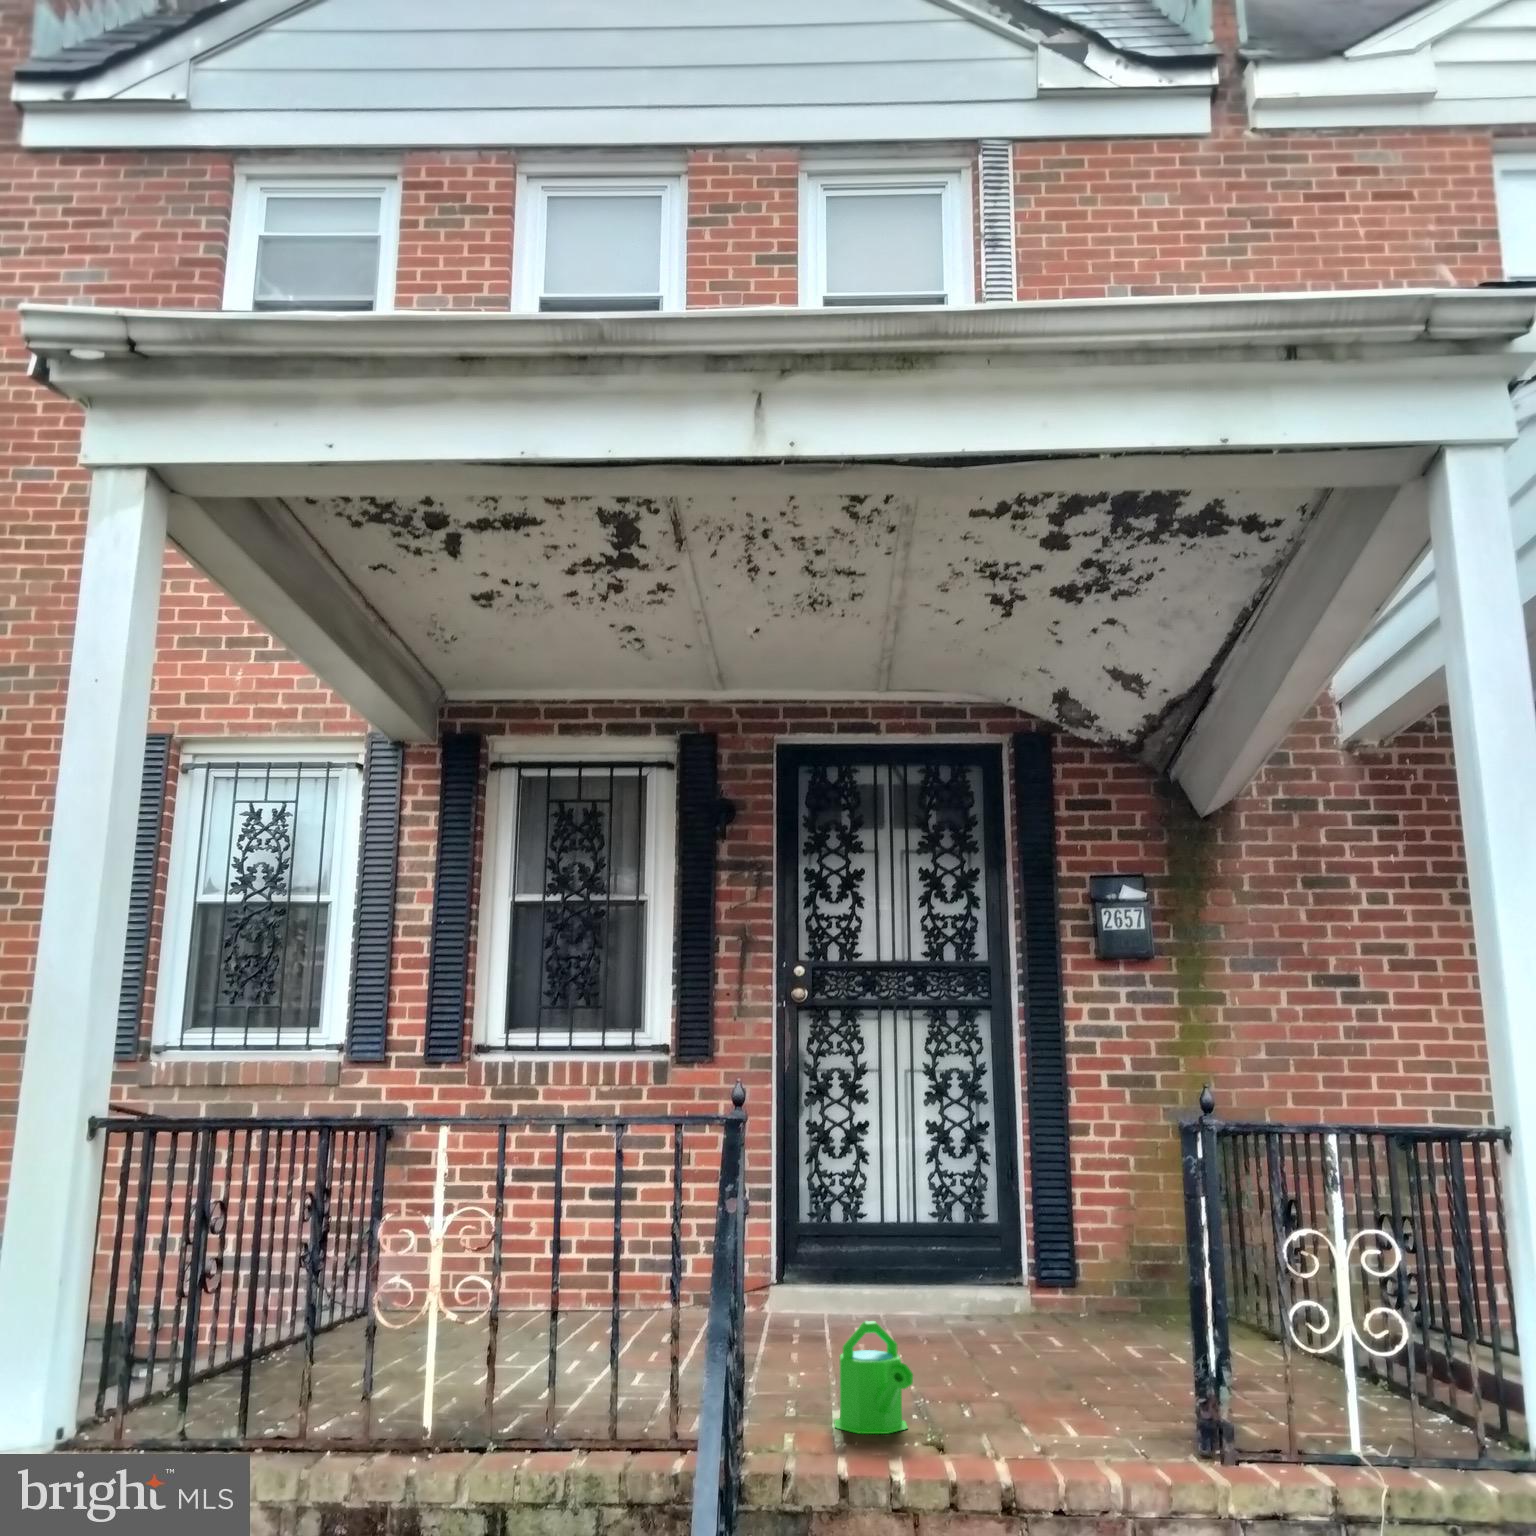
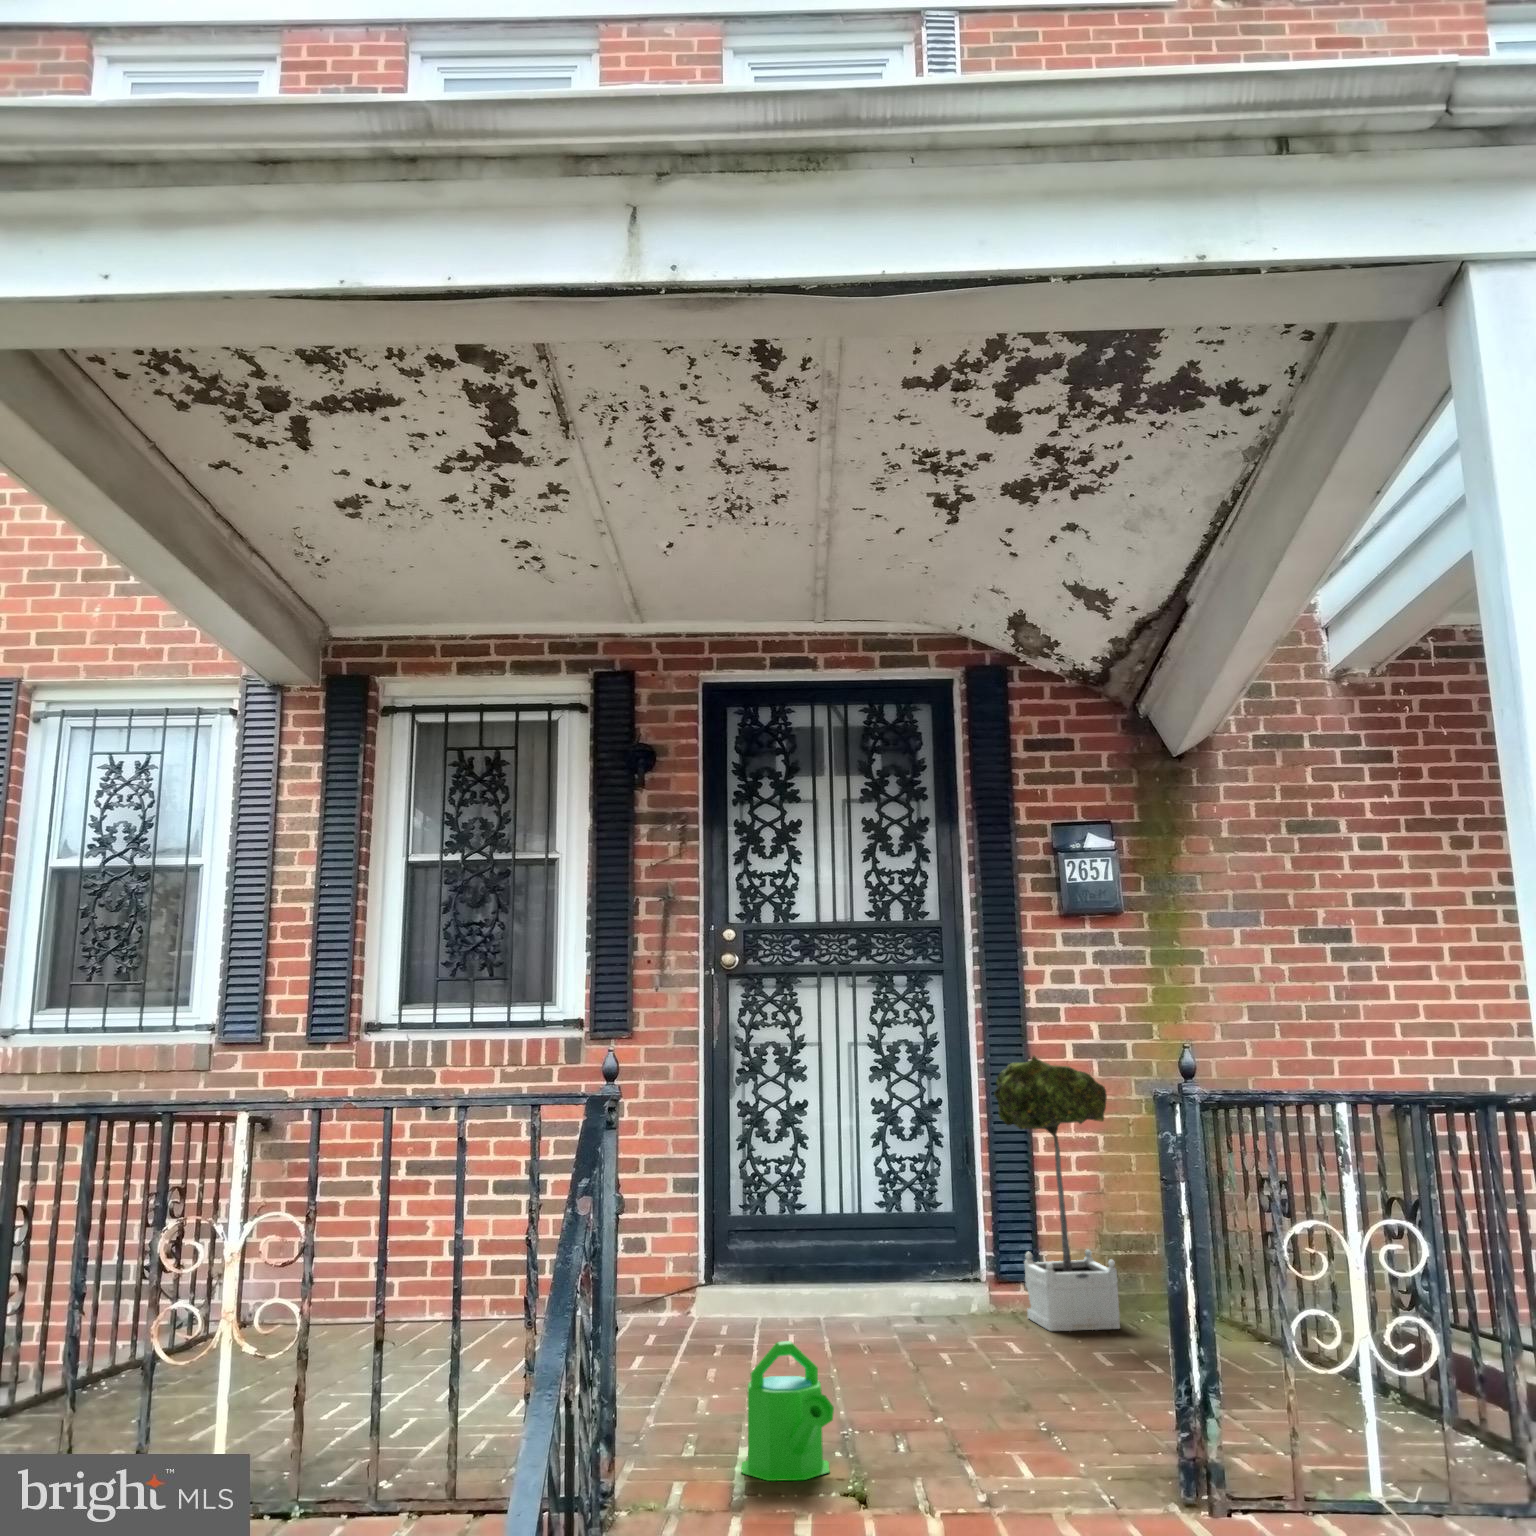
potted tree: none [1037,1085,1148,1329] -> present [994,1056,1120,1331]

